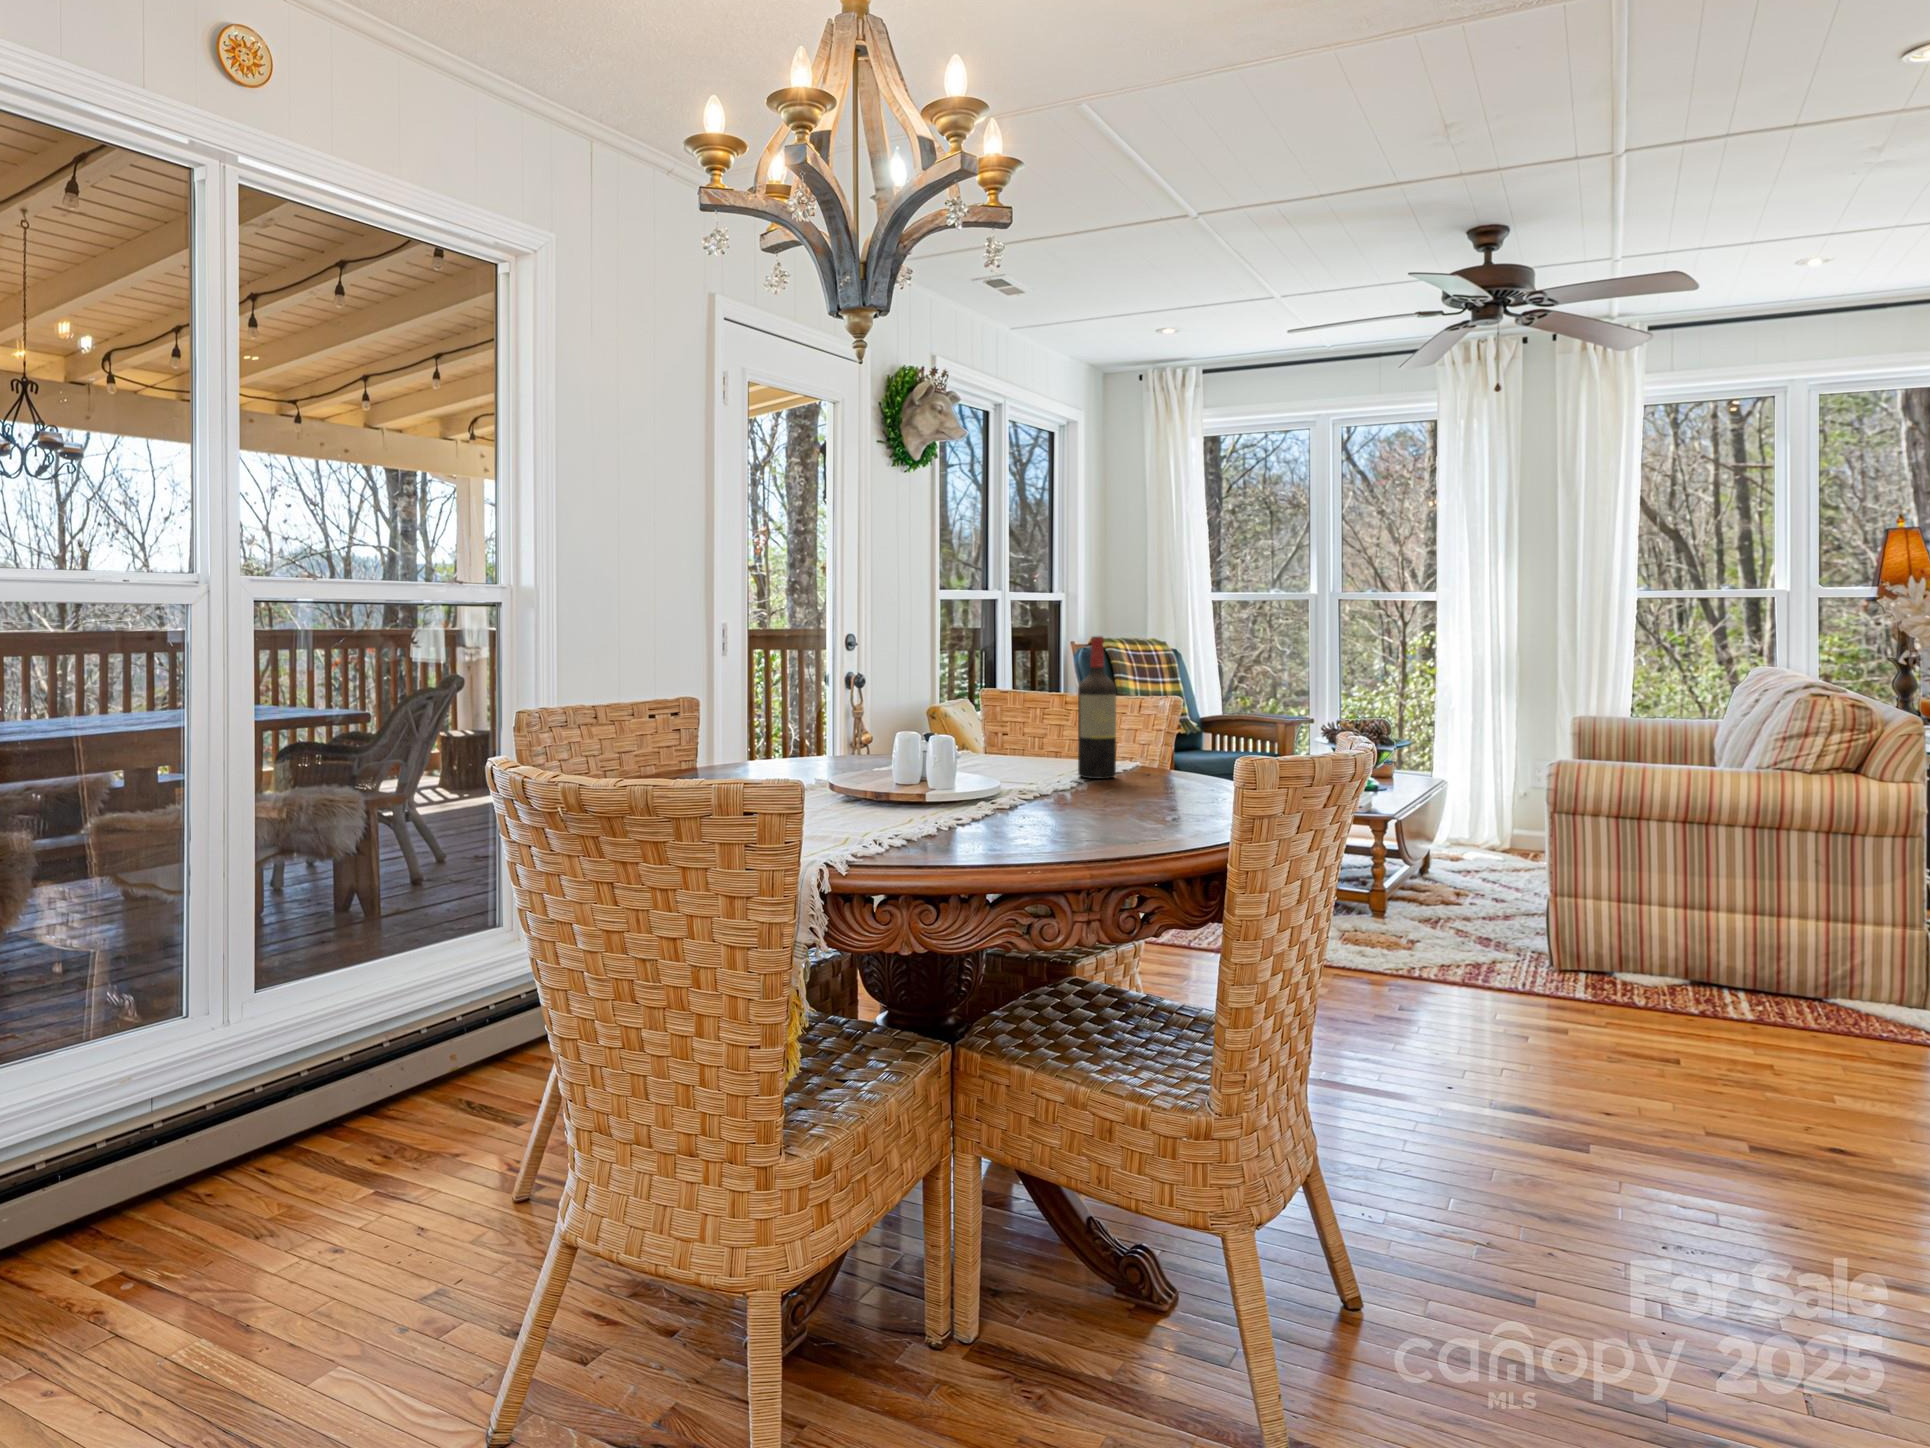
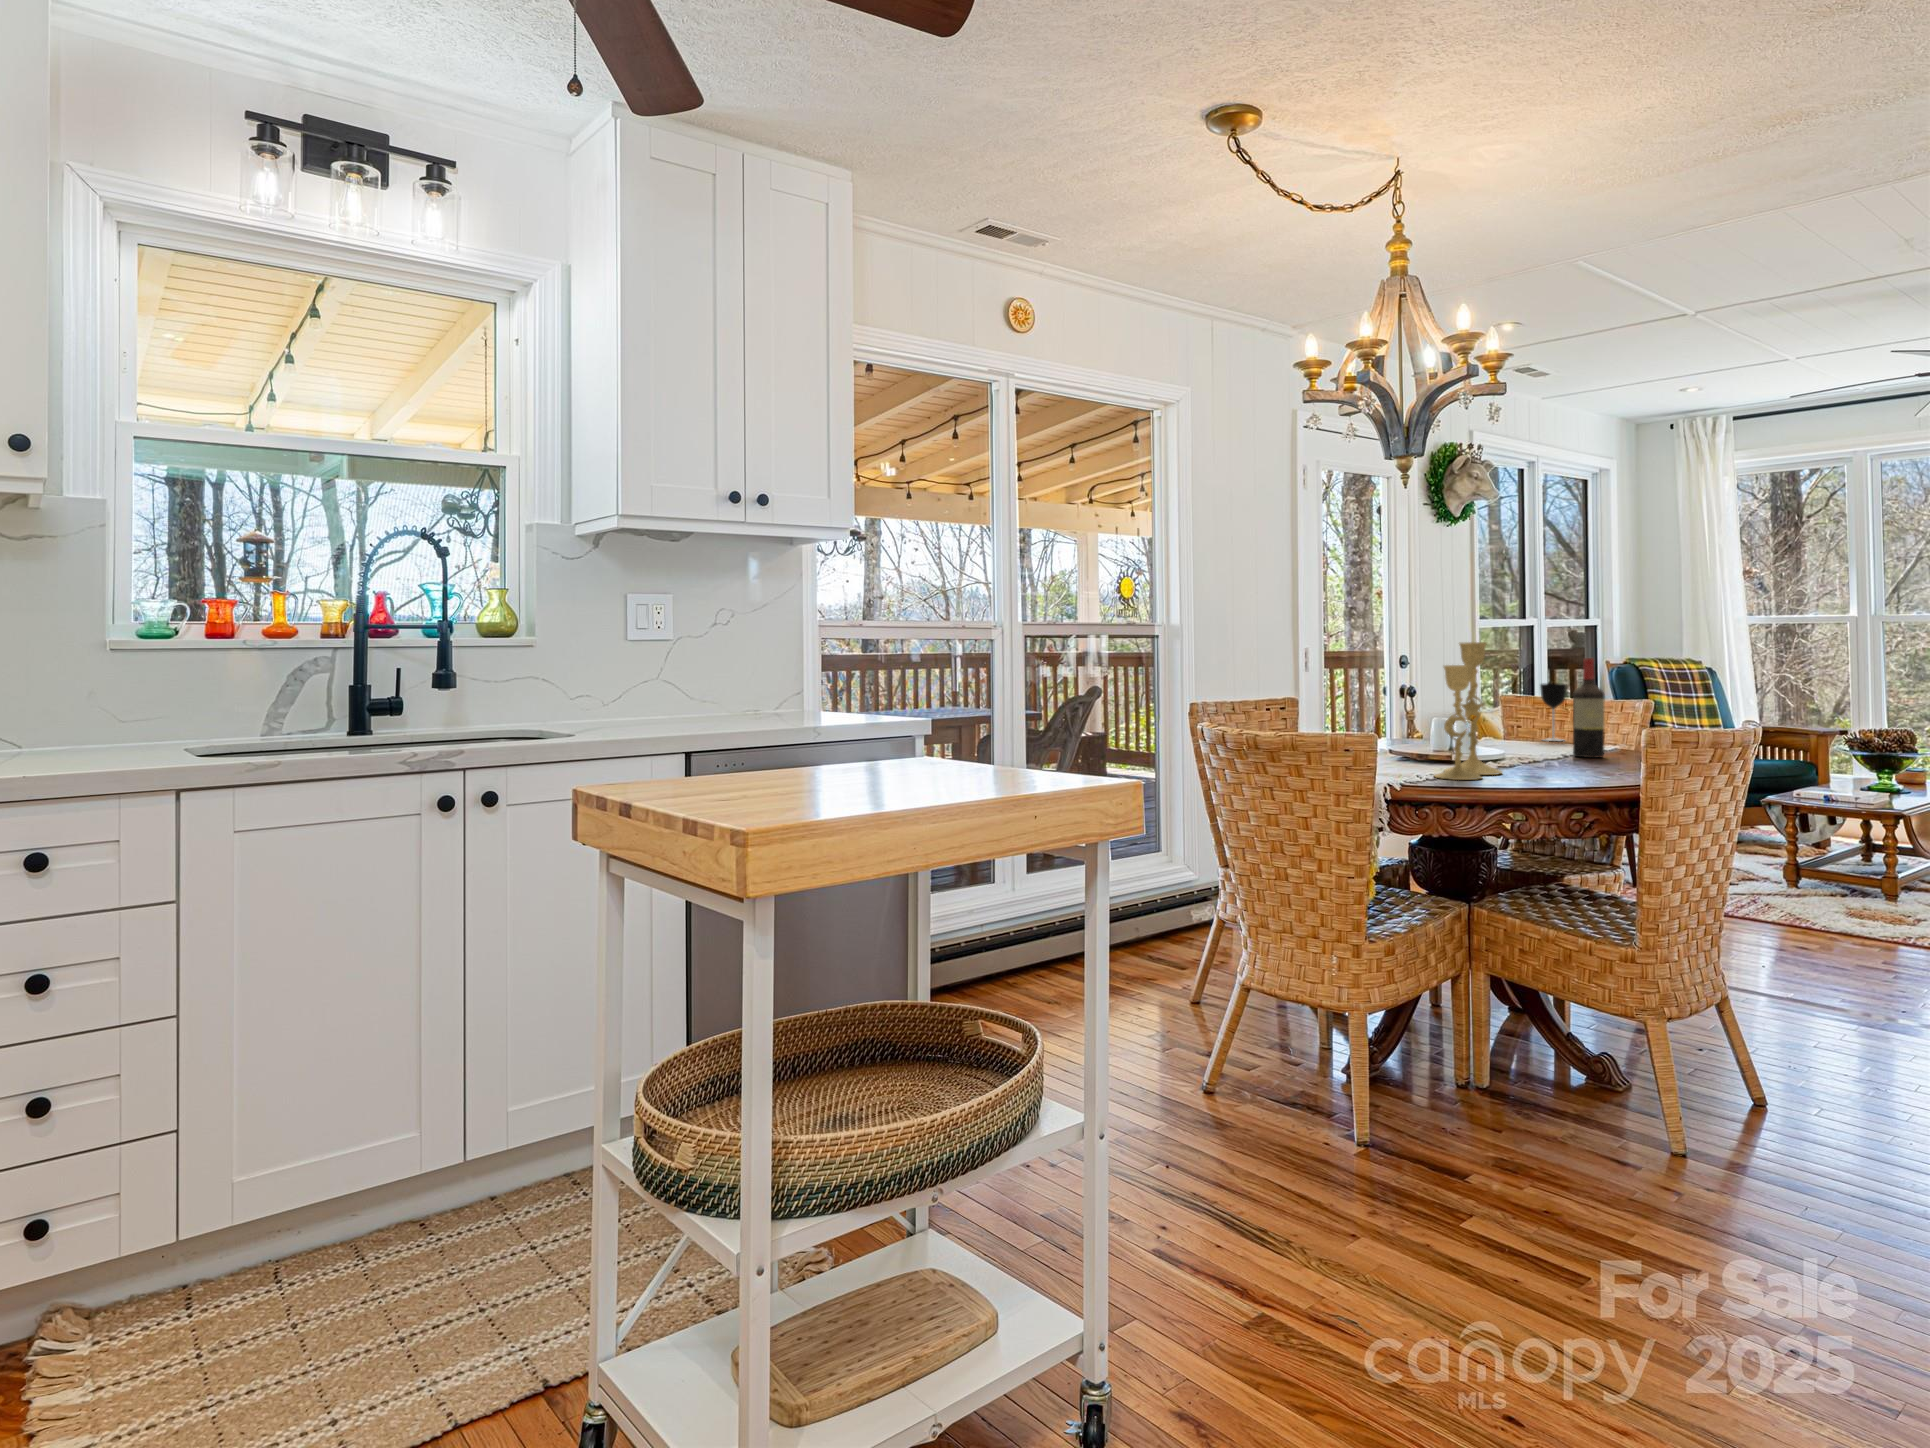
candlestick: none [902,609,1002,840] -> present [1435,642,1502,780]
wine glass: none [1028,672,1058,750] -> present [1540,683,1566,741]

